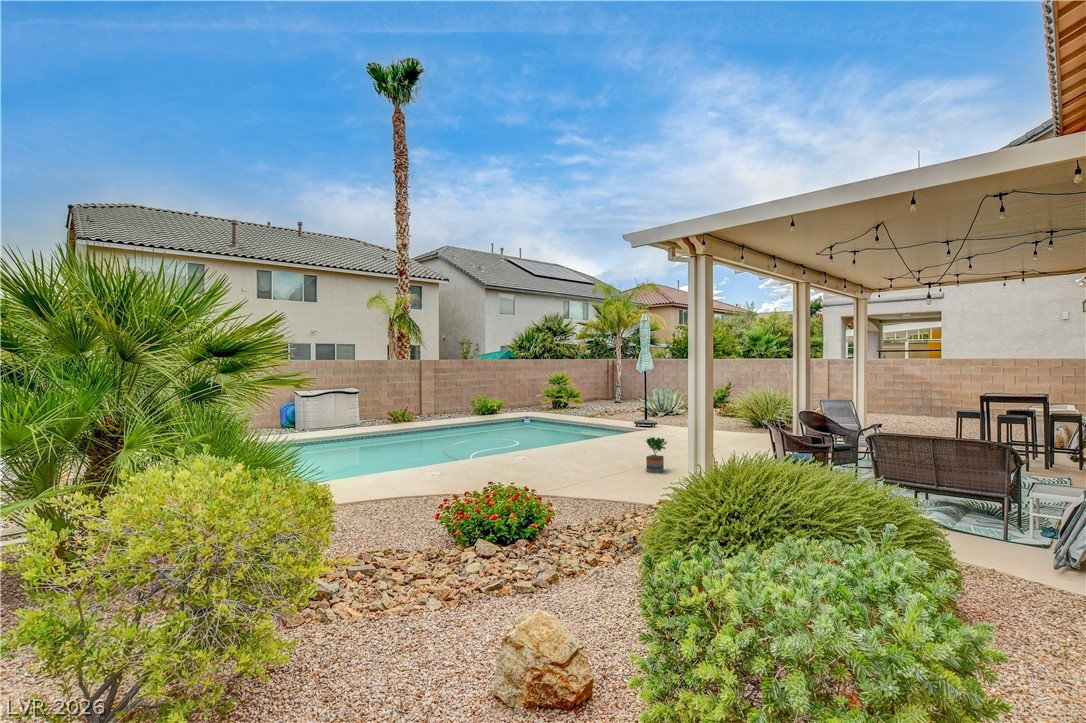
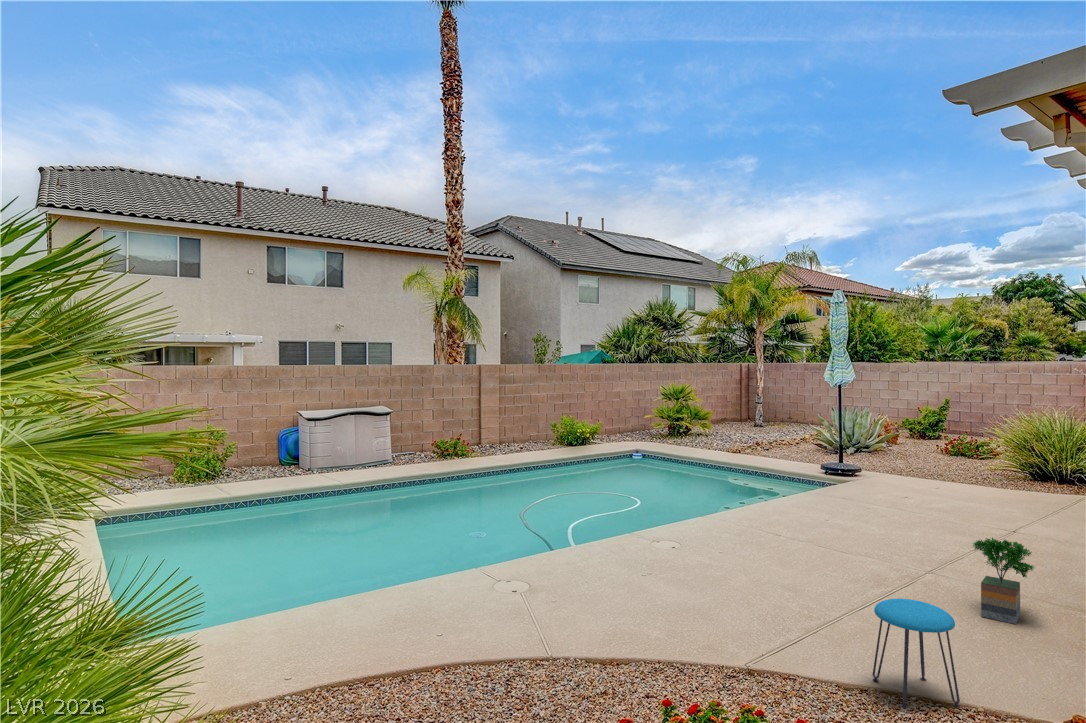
stool: none [579,454,607,493] -> present [873,599,960,708]

